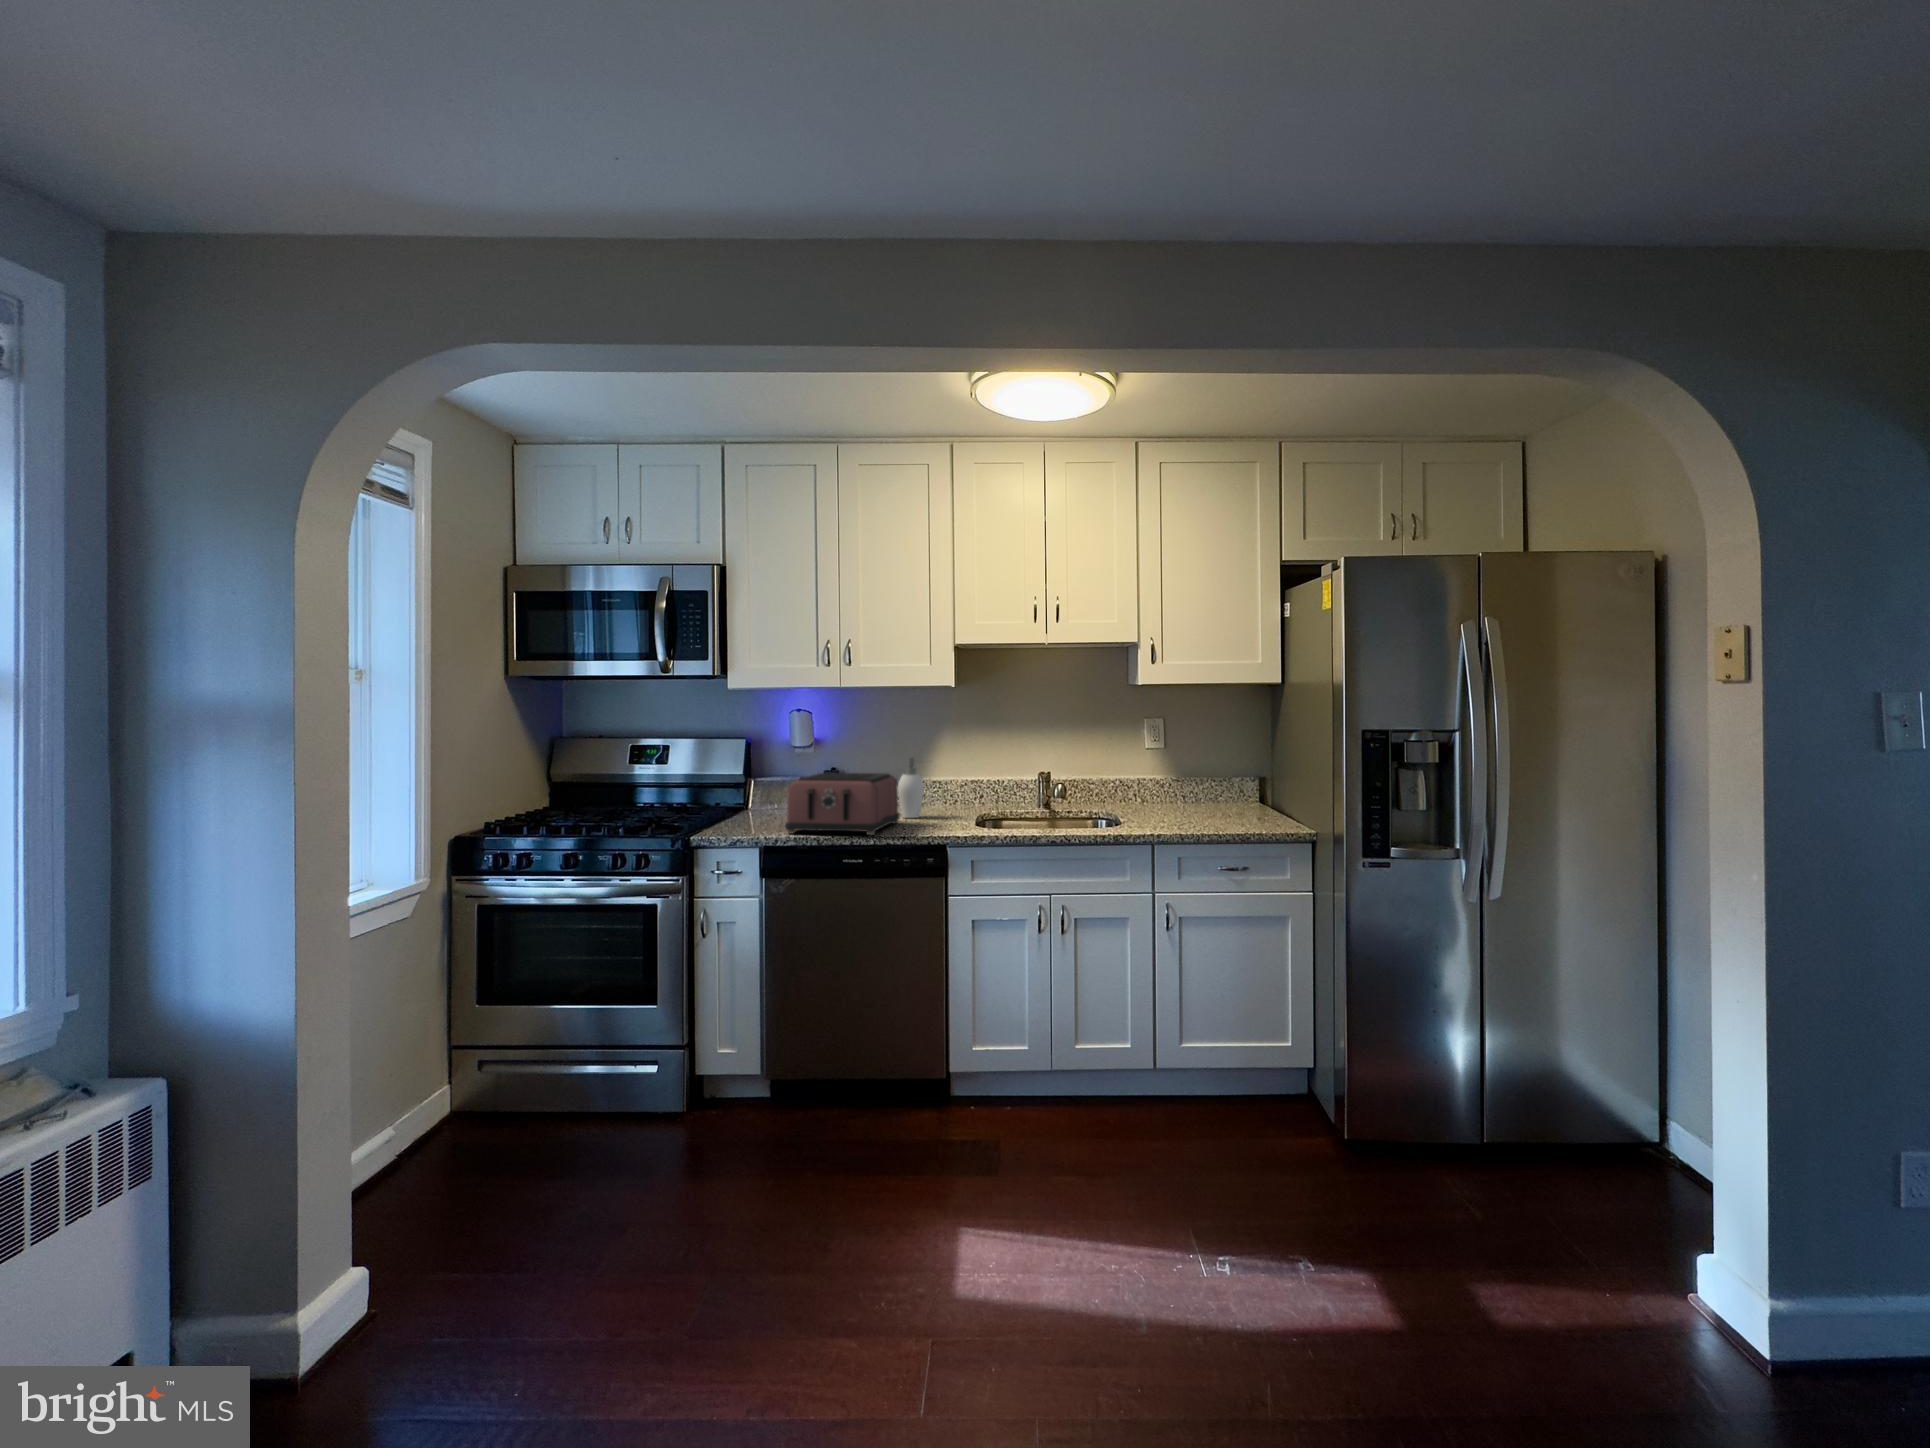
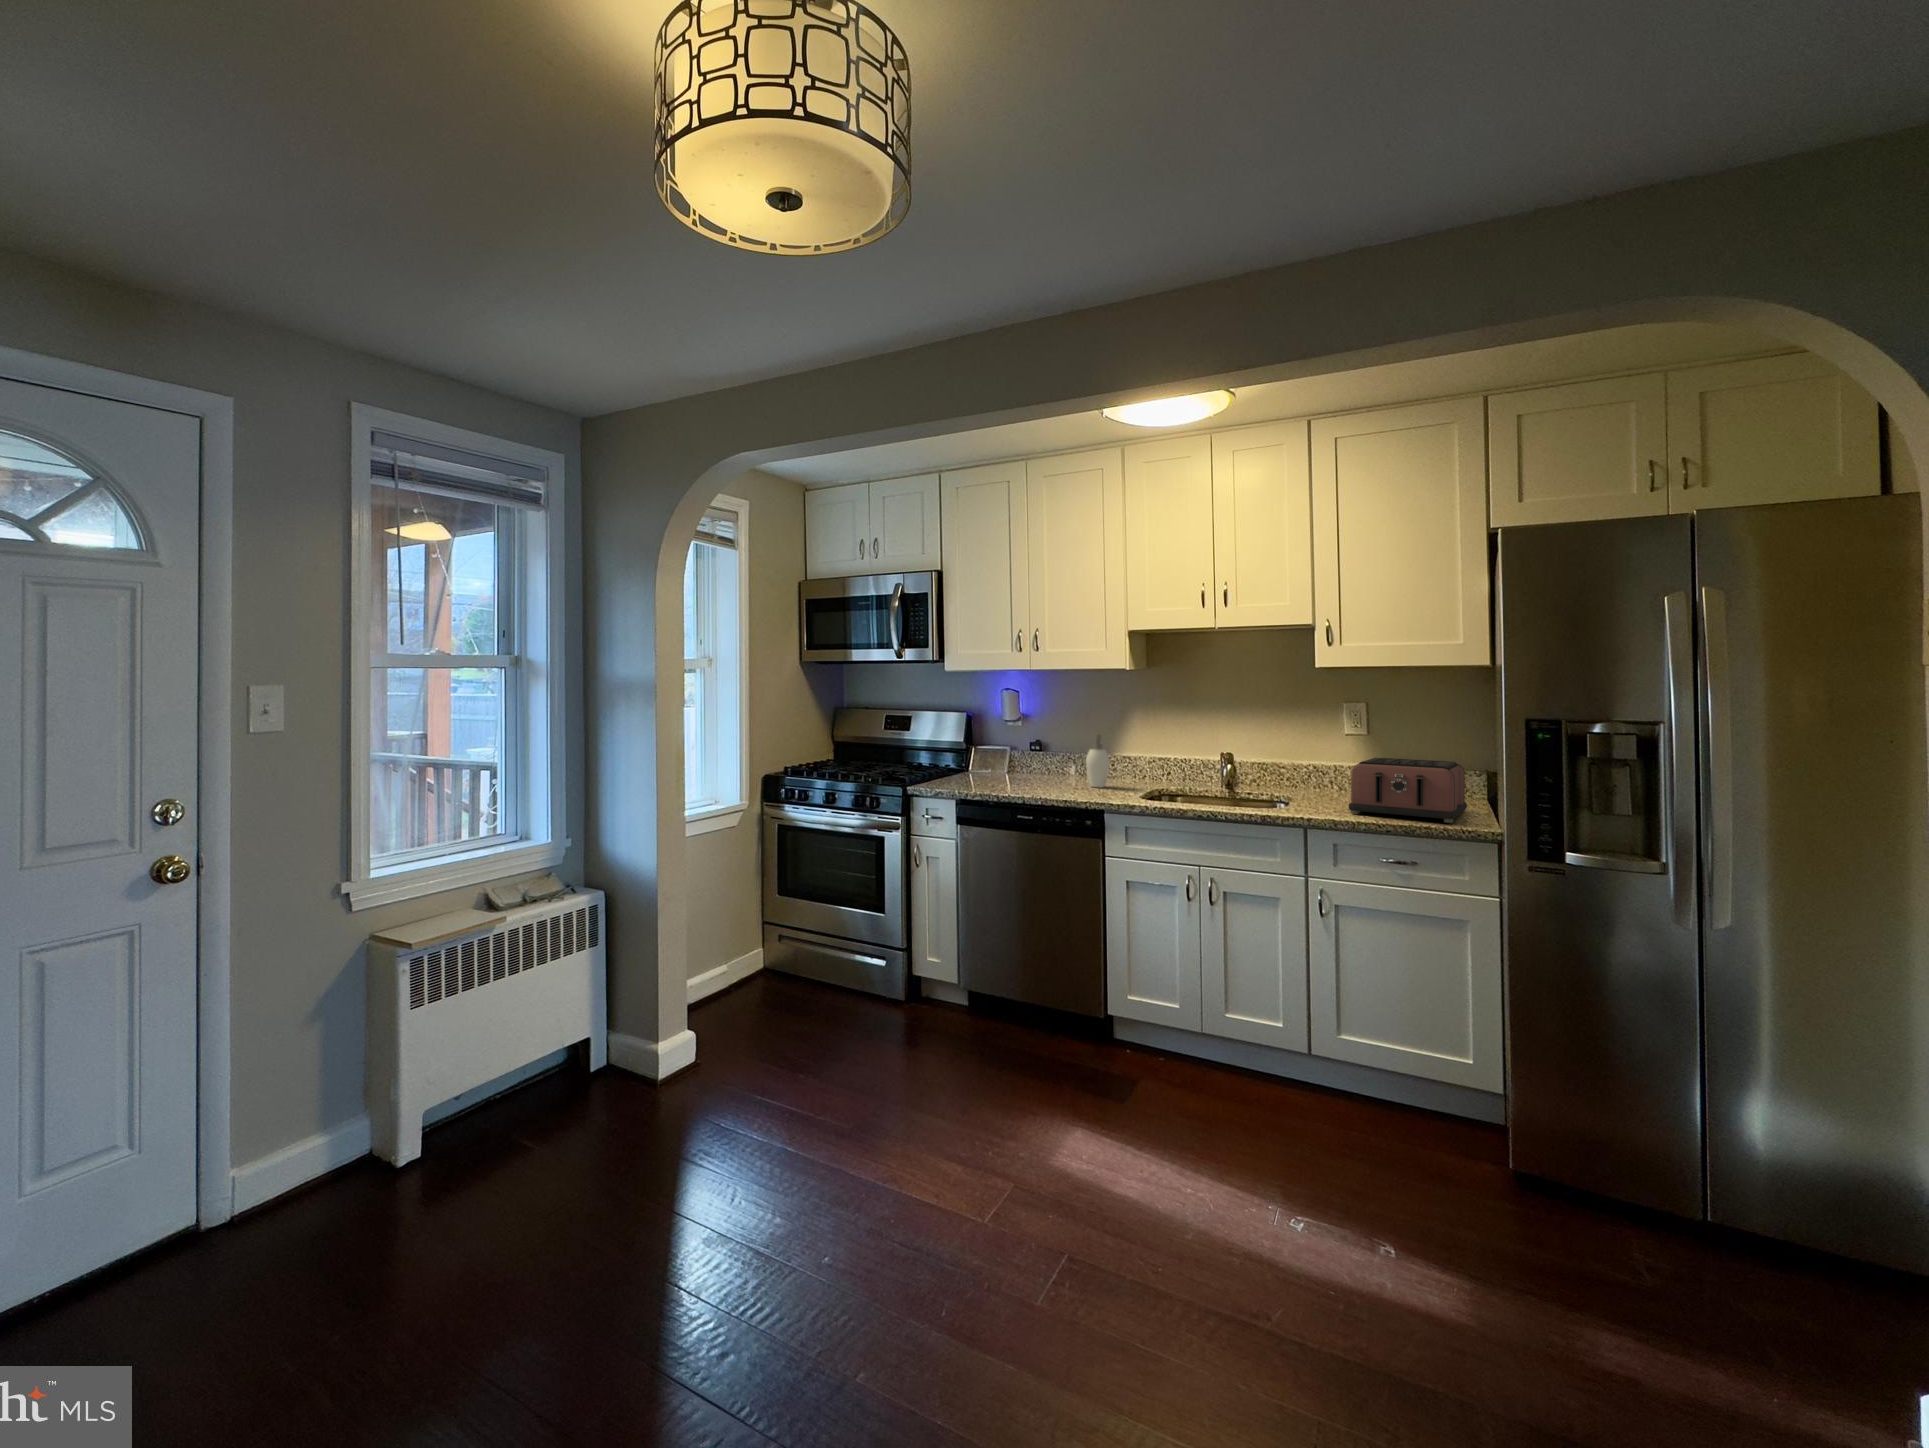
toaster: present [785,773,900,835] -> present [1349,758,1467,823]

